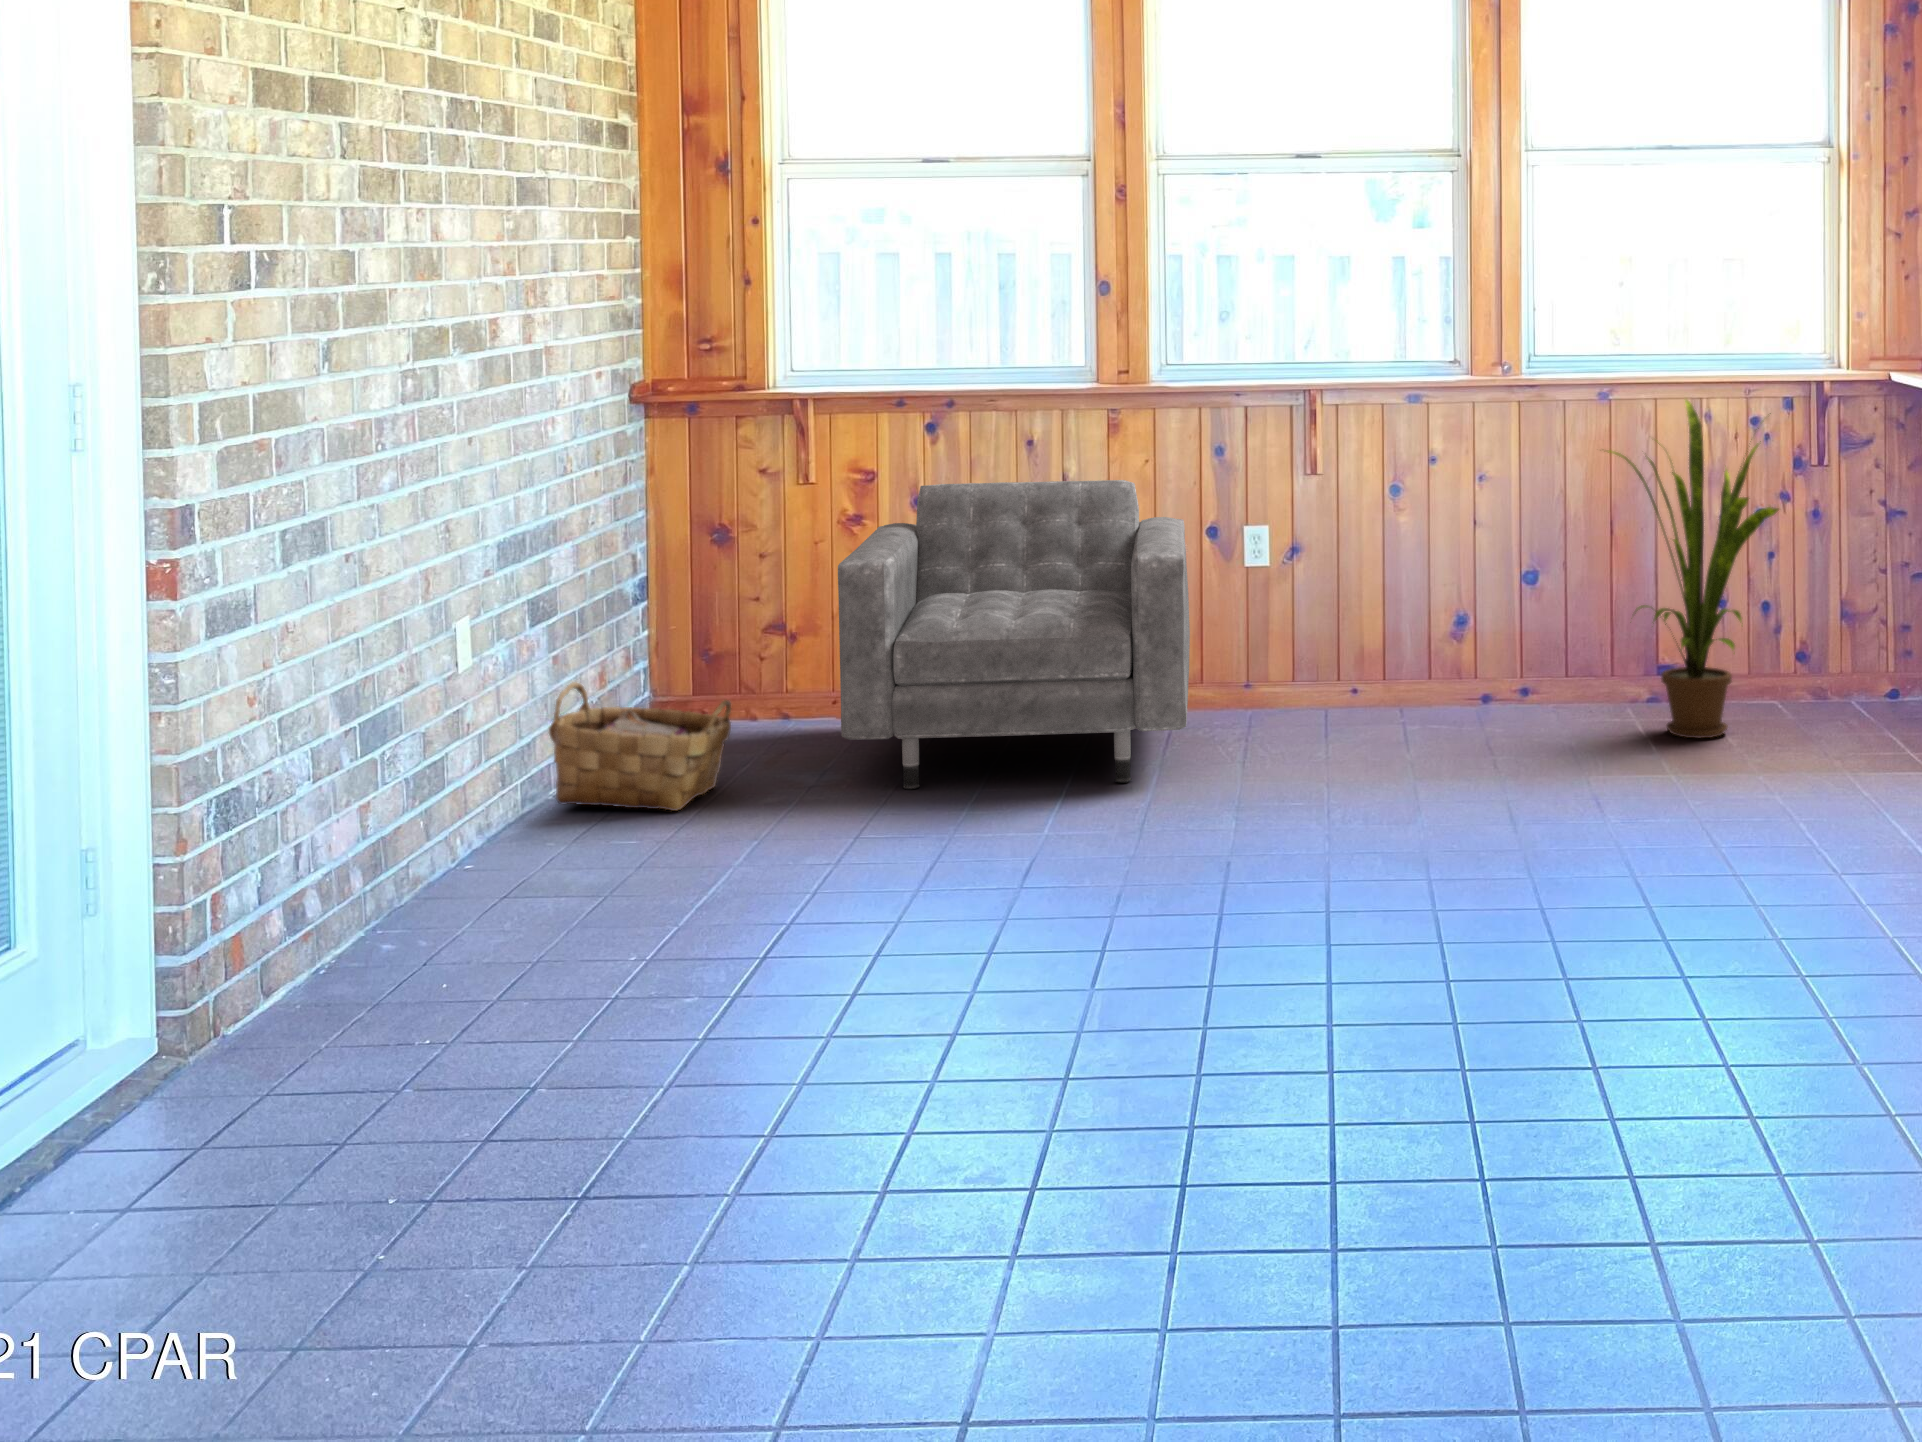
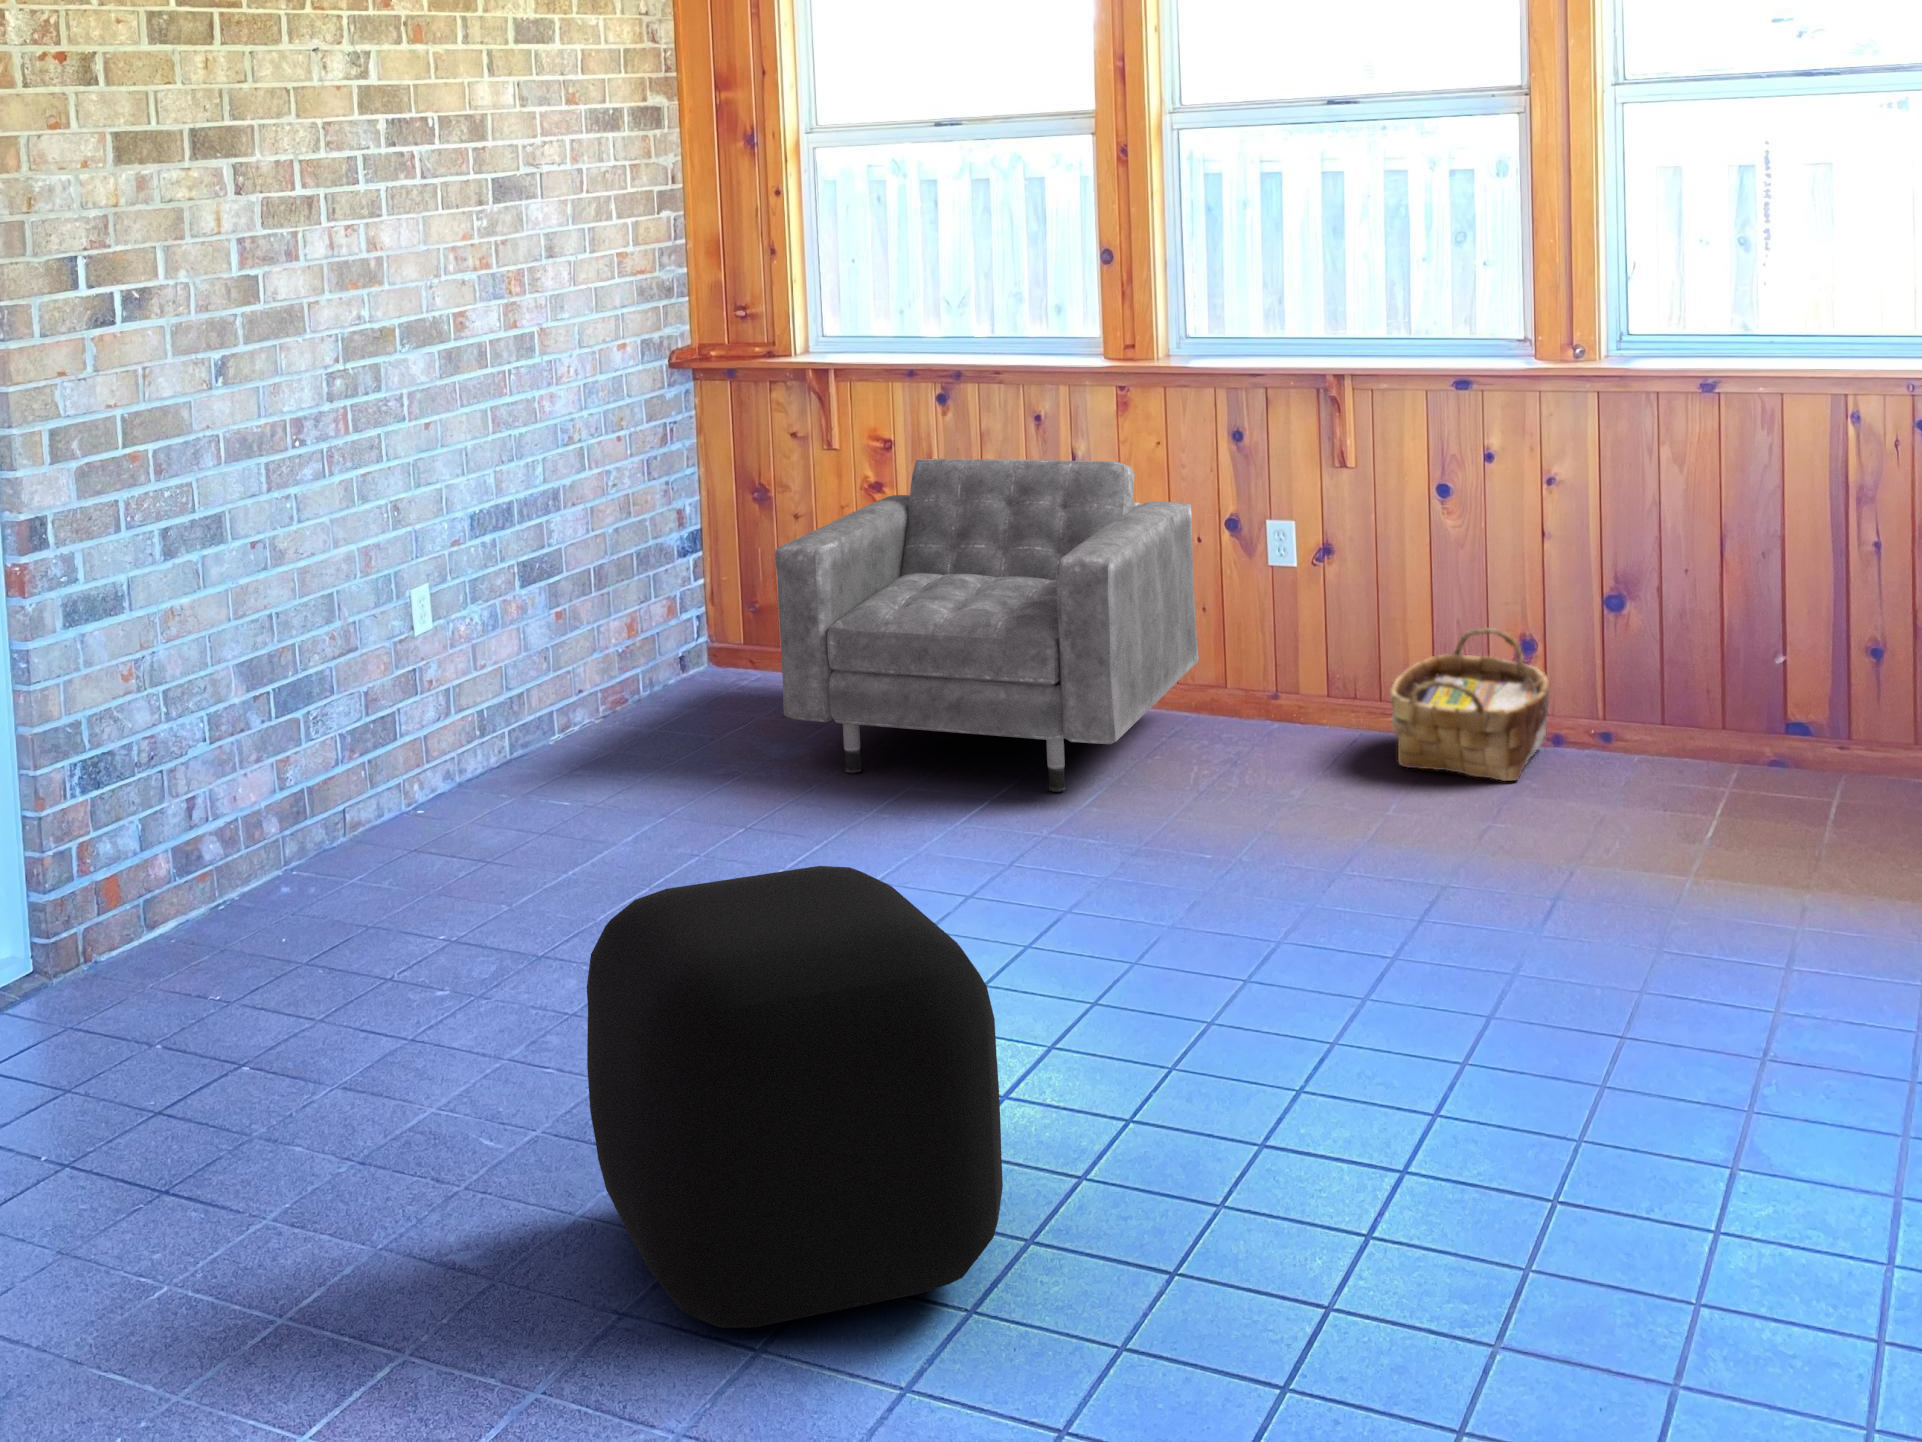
house plant: present [1608,400,1779,738] -> none [1655,385,1910,814]
woven basket: present [549,682,731,811] -> present [1390,628,1550,781]
ottoman: none [1079,754,1473,1152] -> present [587,866,1003,1328]

